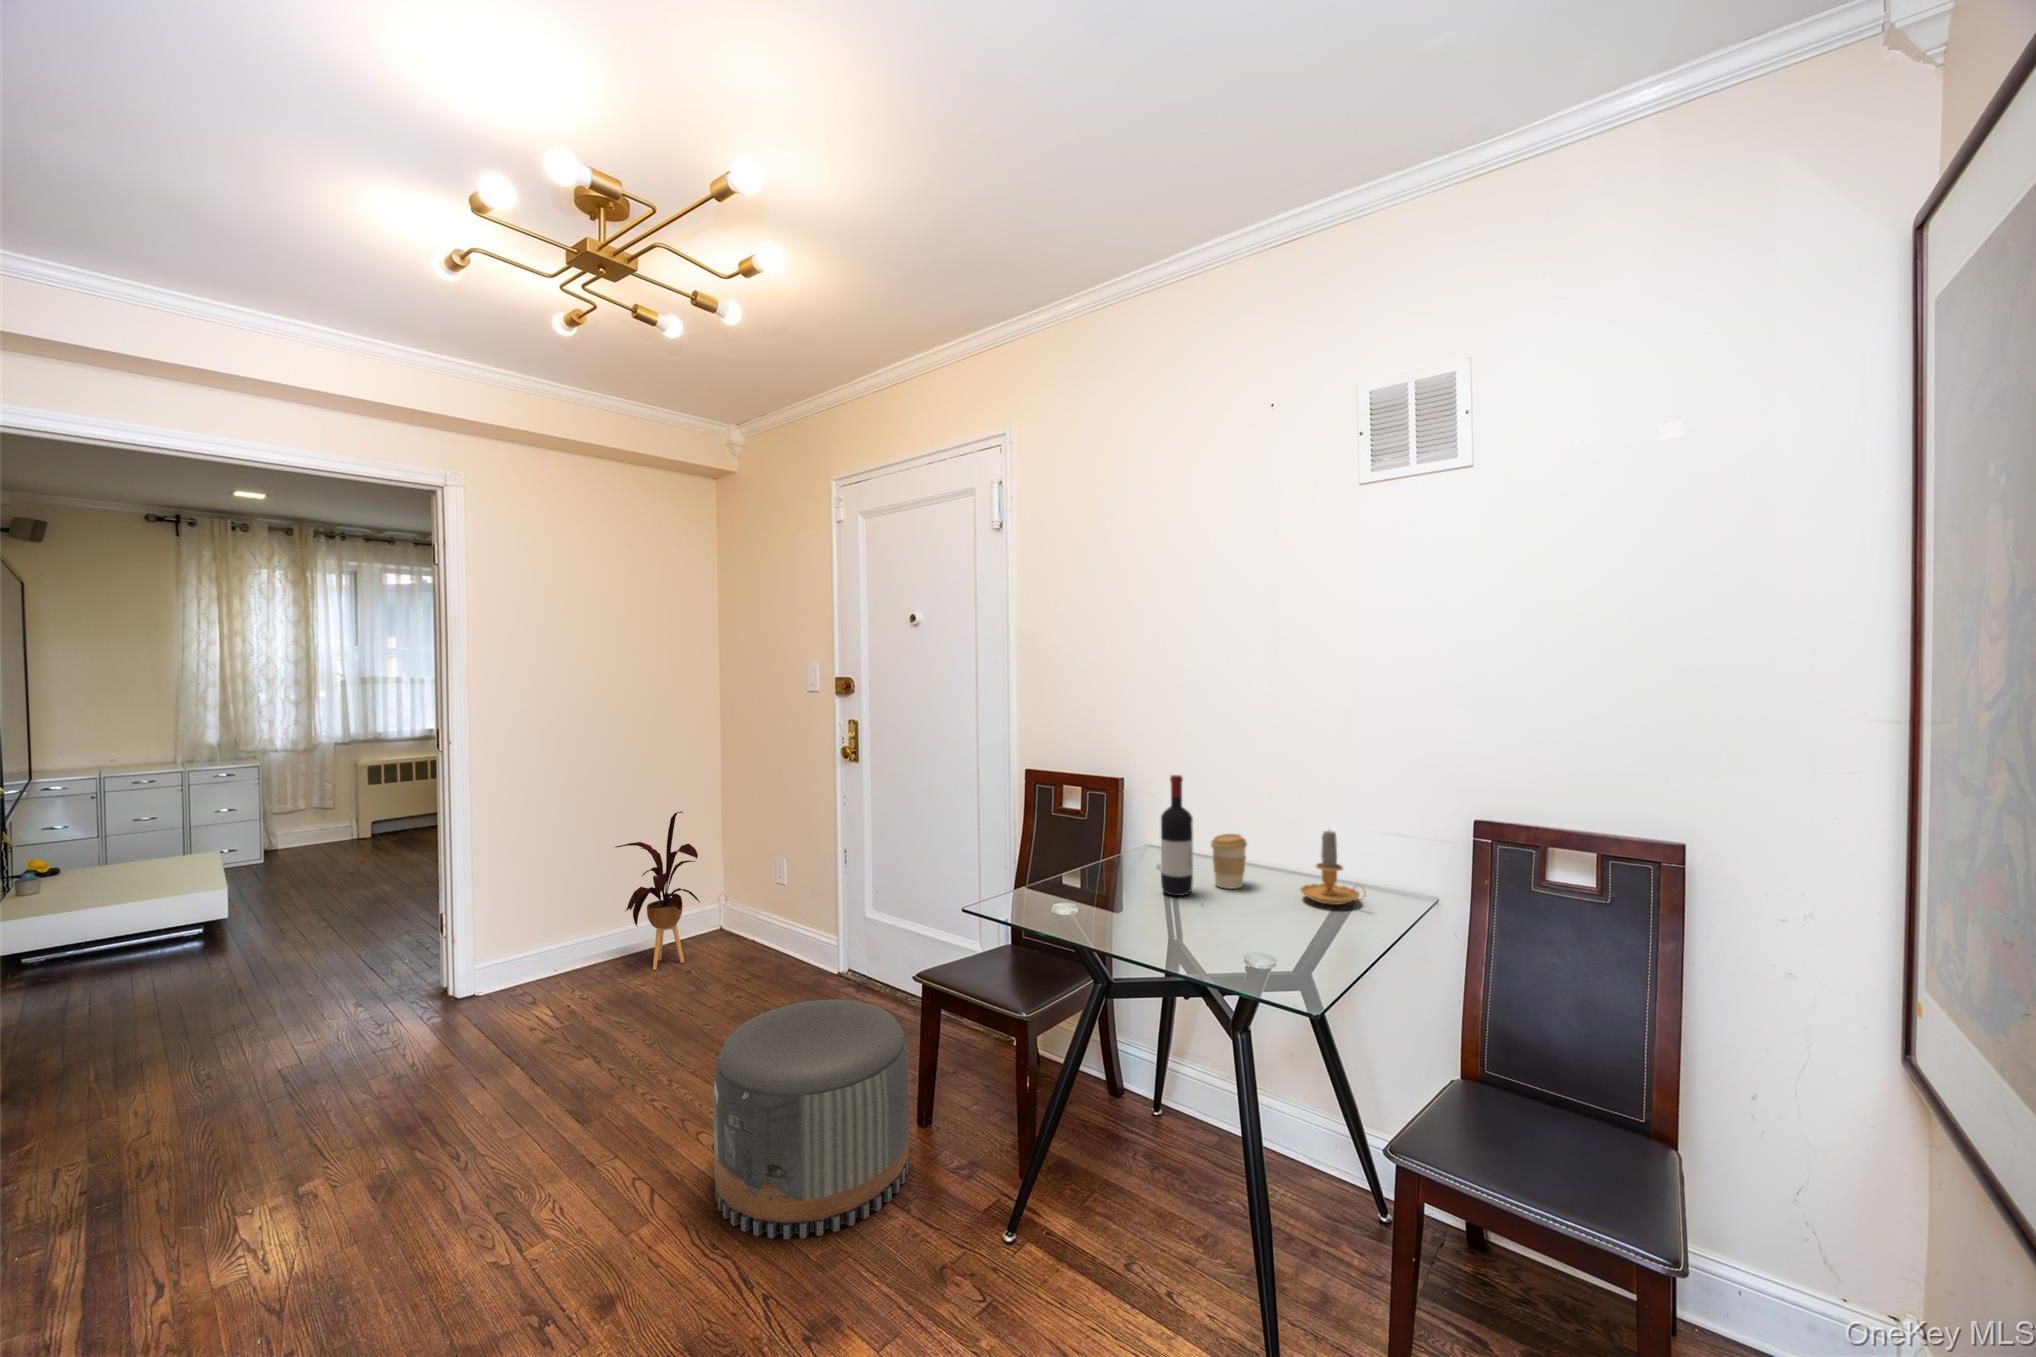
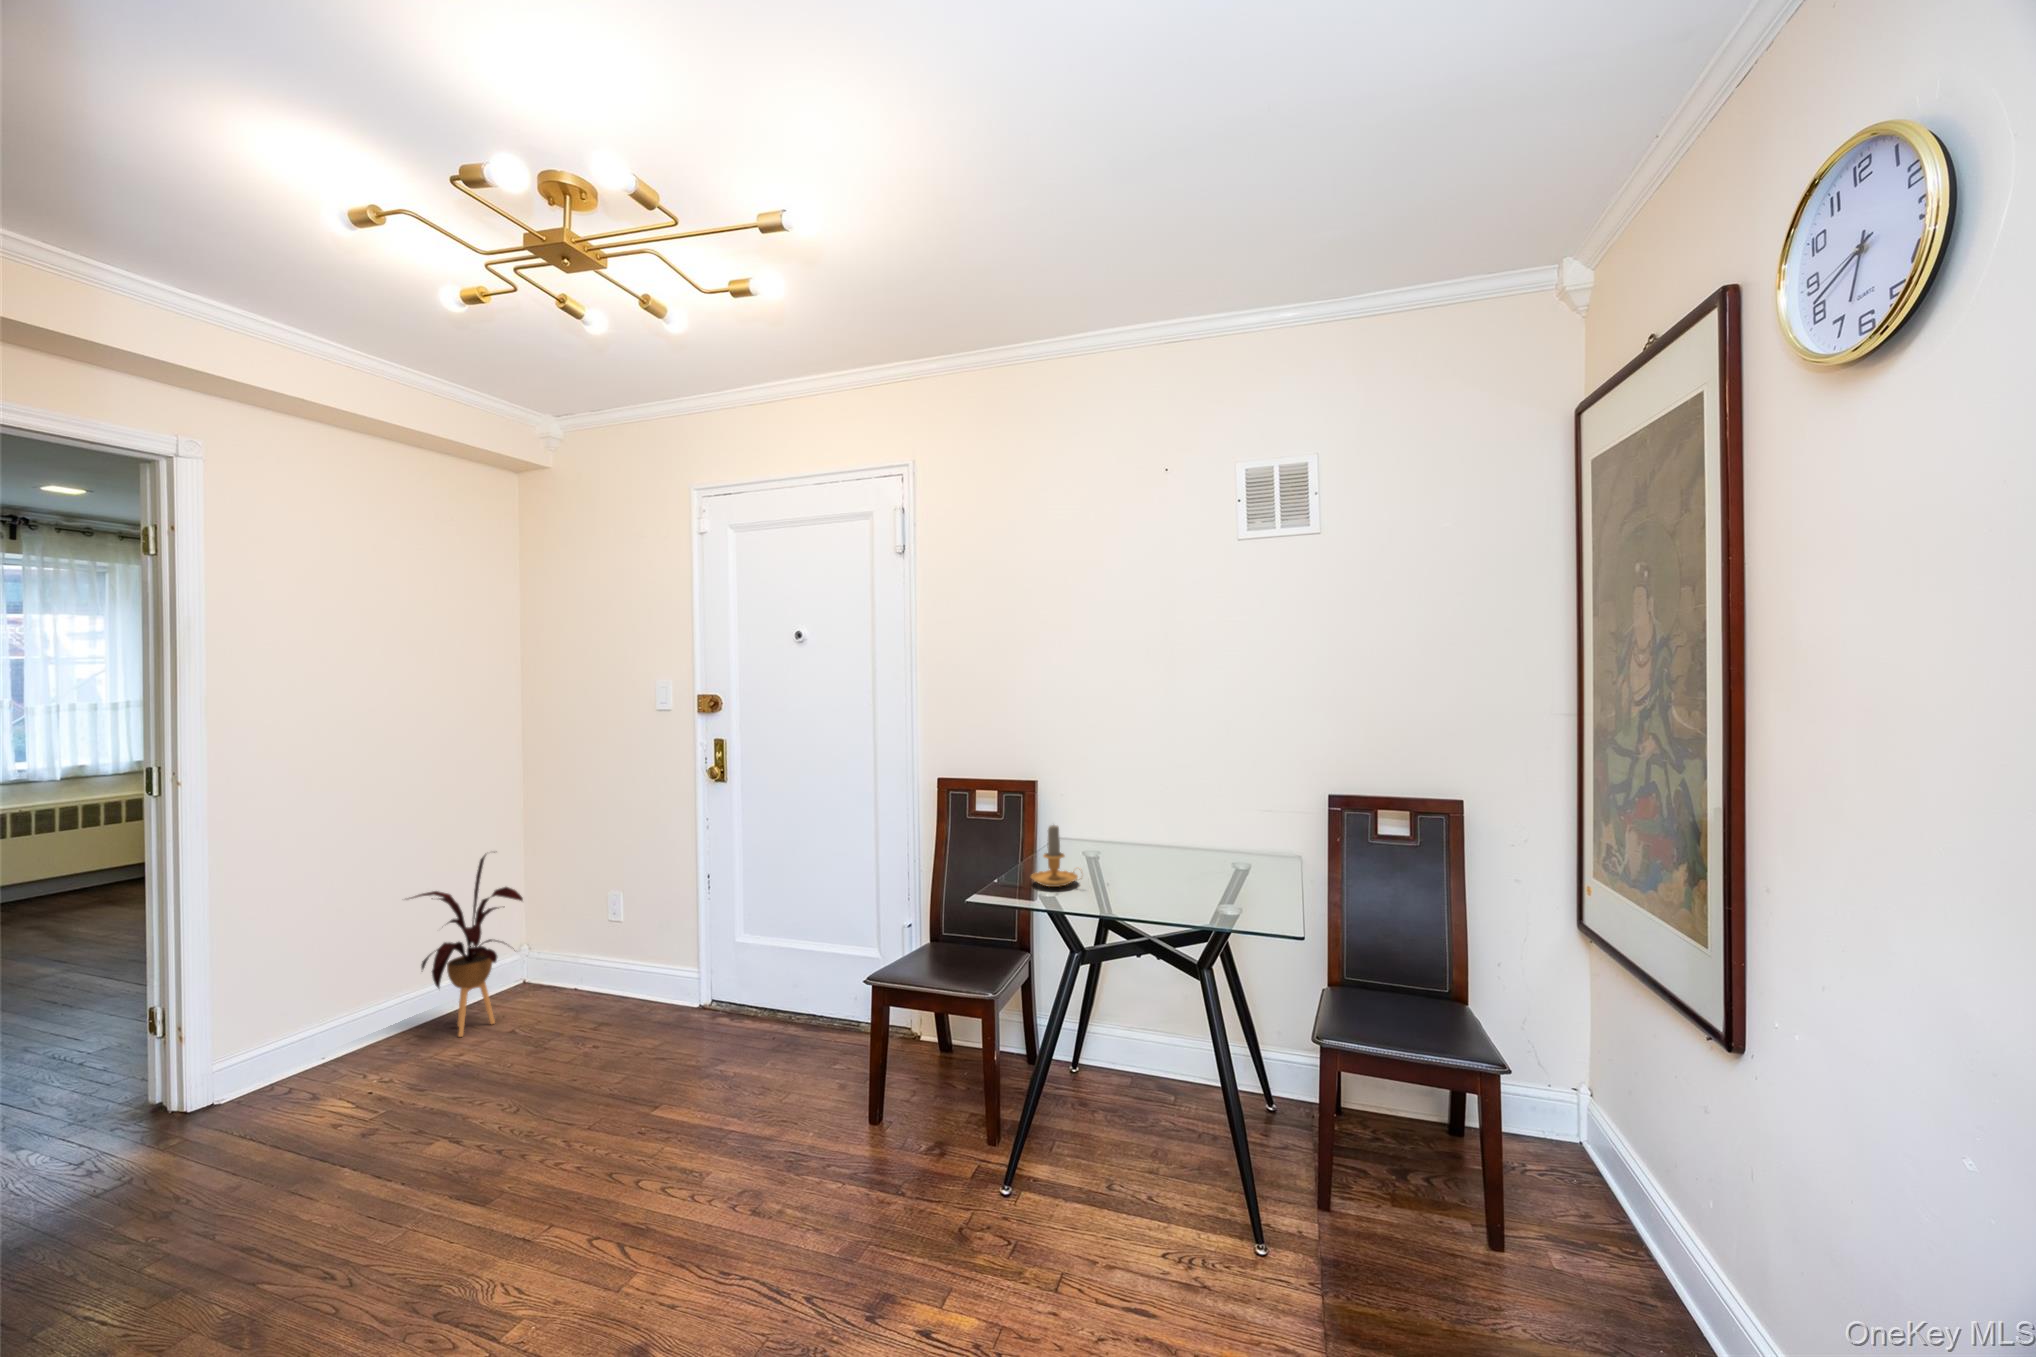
wine bottle: present [1161,775,1193,896] -> none [1101,774,1128,875]
candle: present [1300,830,1363,905] -> present [1031,825,1081,887]
coffee cup: present [1211,834,1247,889] -> none [1133,820,1163,866]
pouf: present [713,999,909,1239] -> none [686,1015,882,1253]

